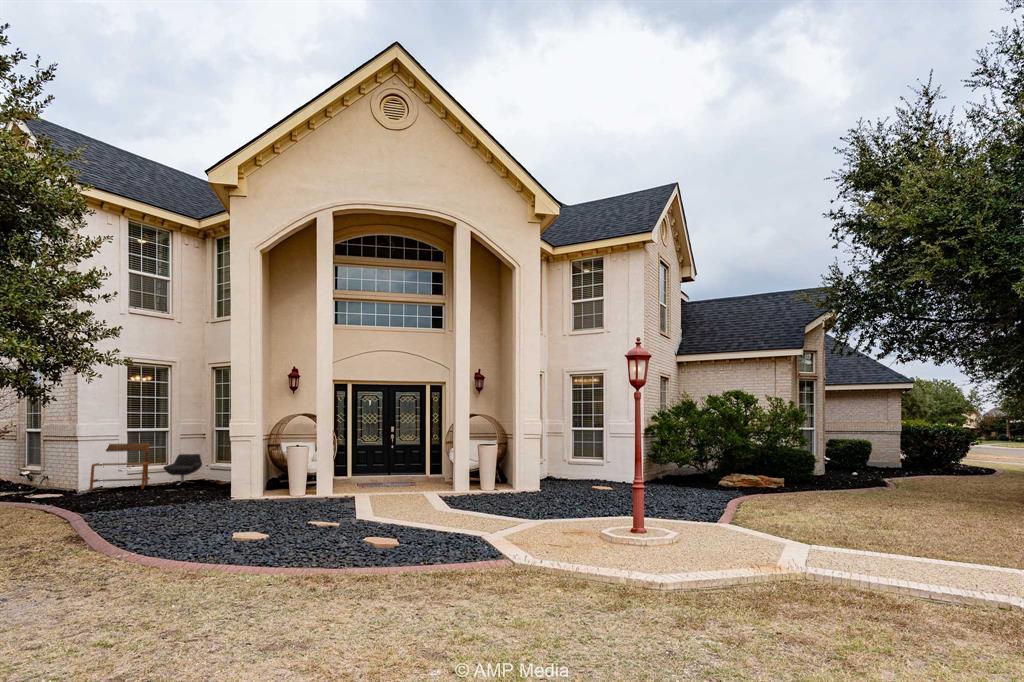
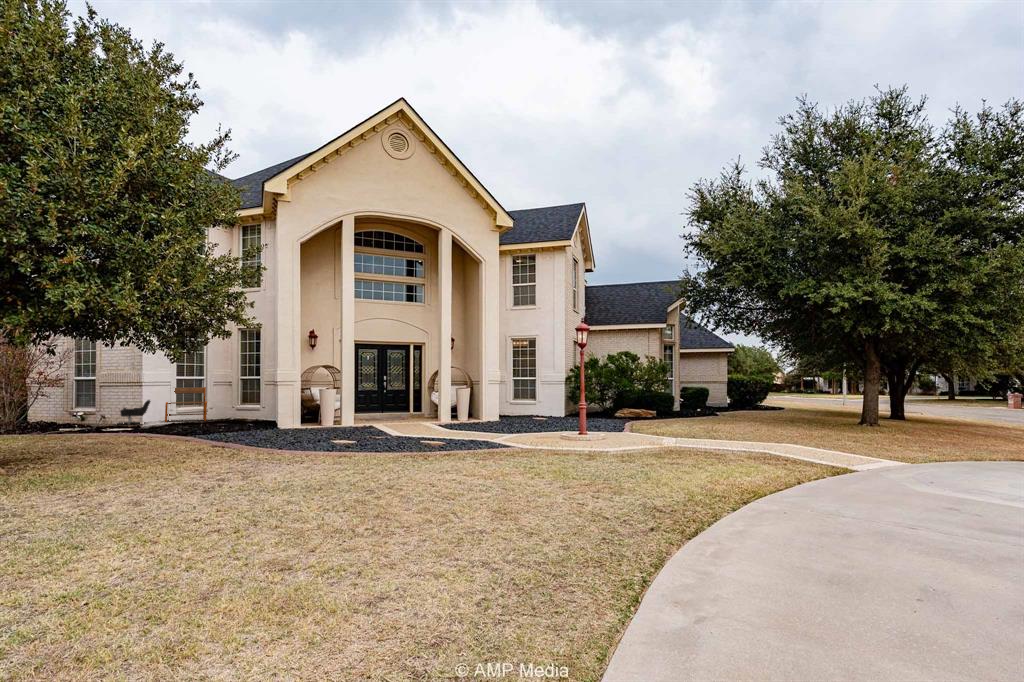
lounge chair: present [163,454,202,484] -> present [120,400,151,424]

